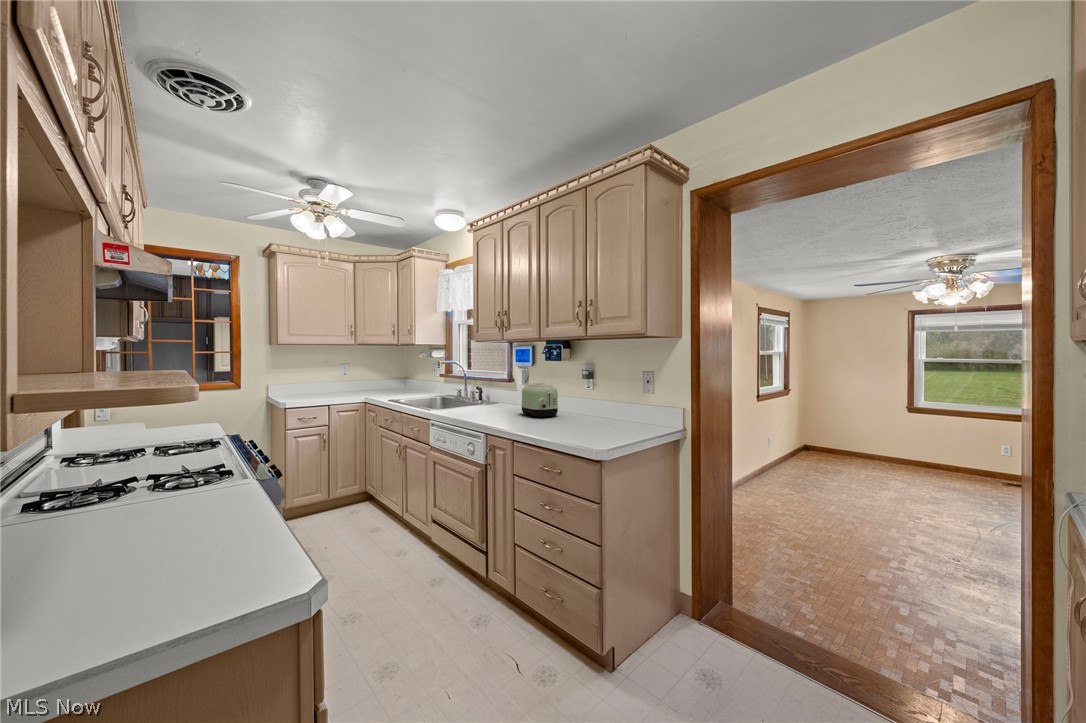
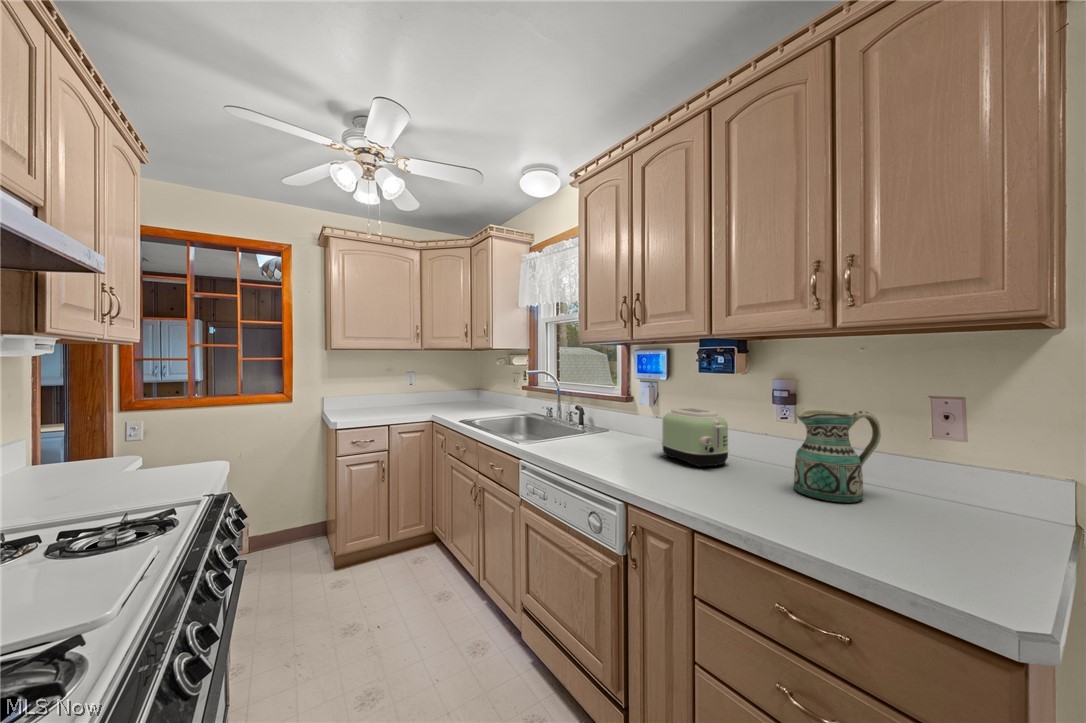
ceramic pitcher: none [579,379,621,427] -> present [794,410,881,503]

